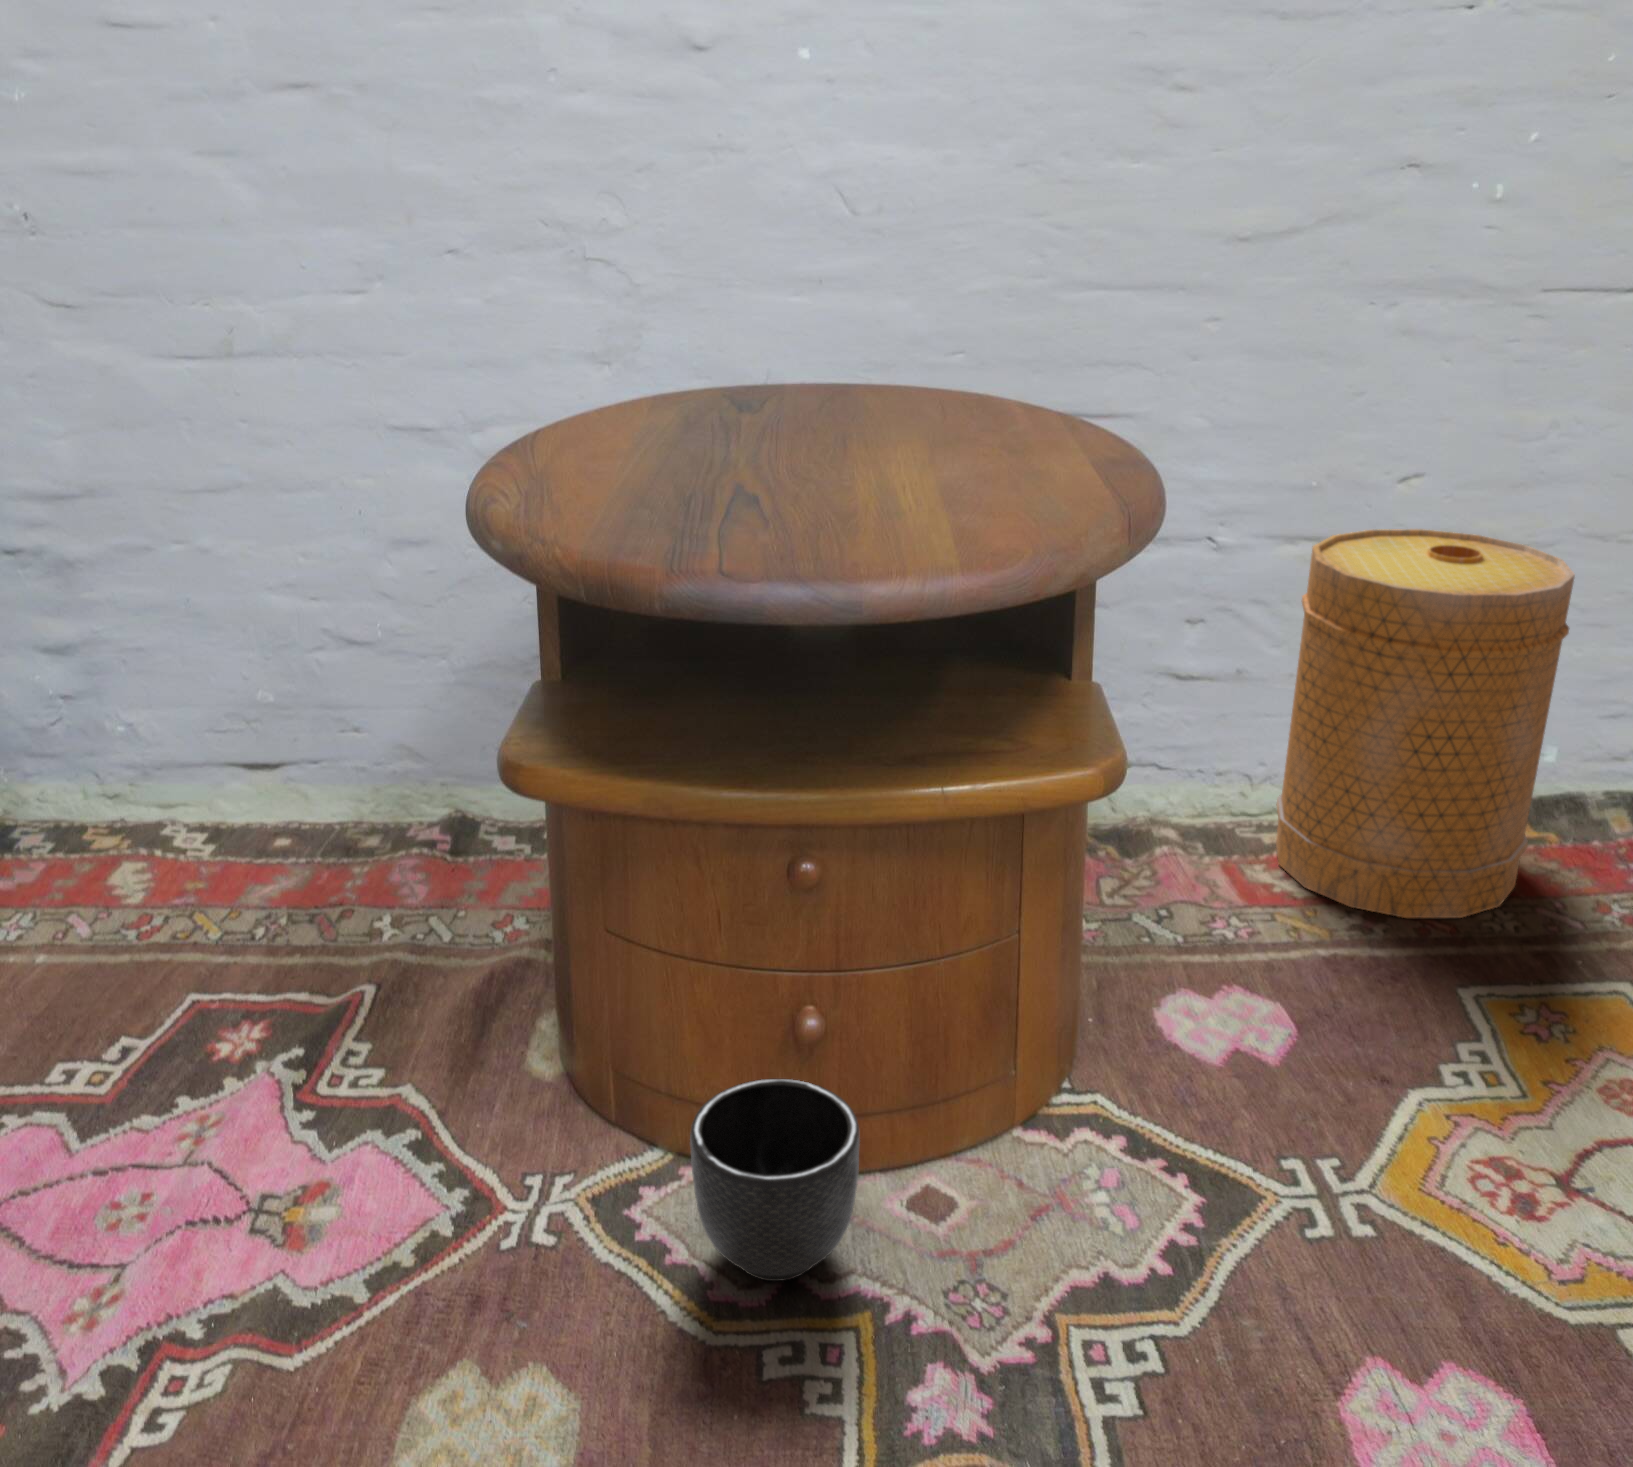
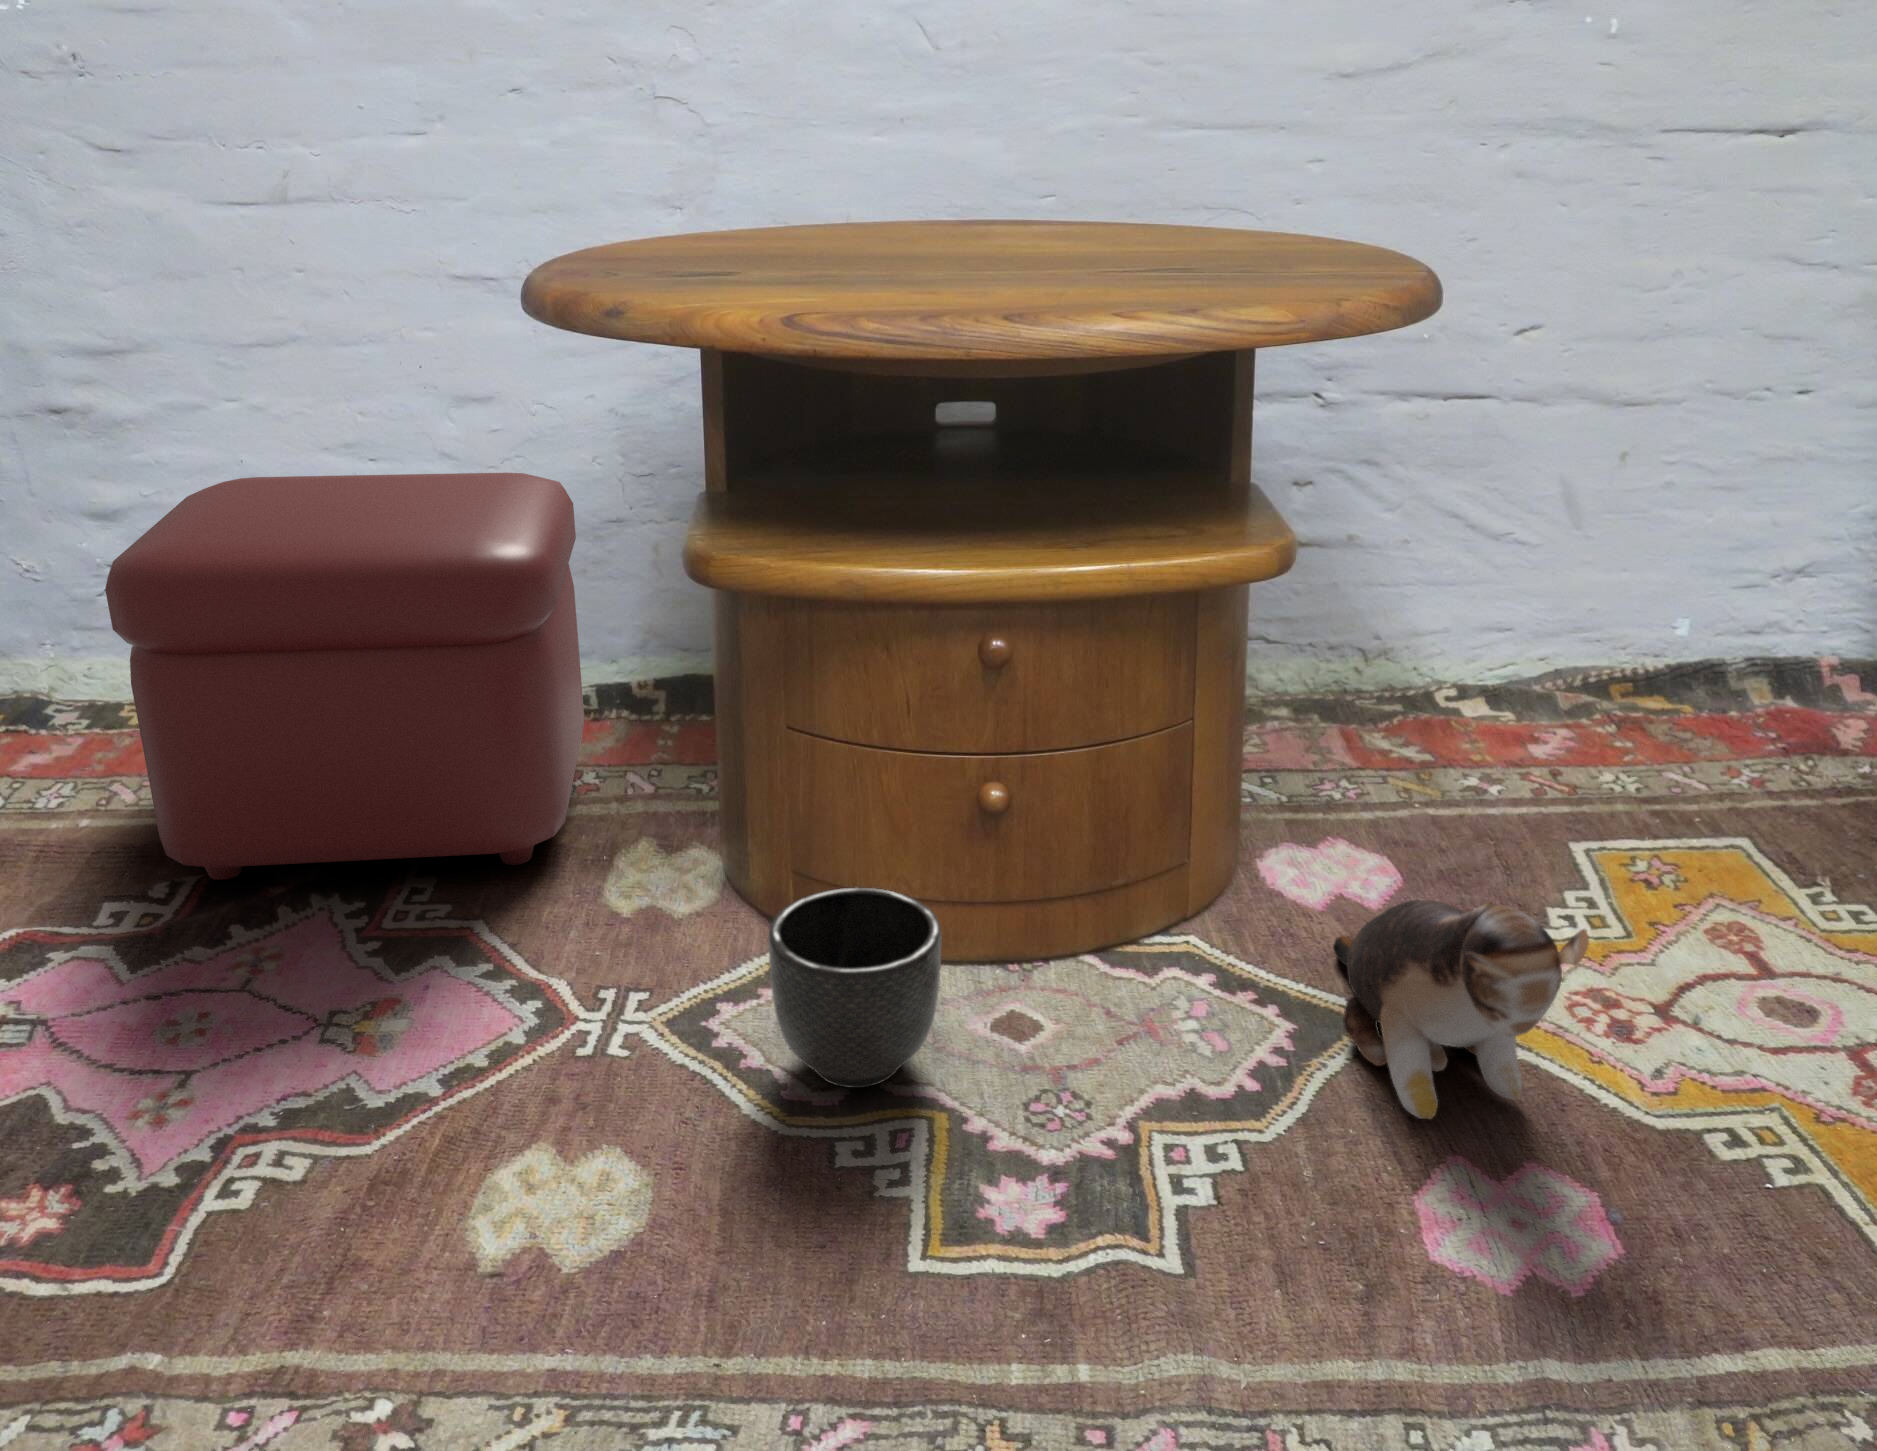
basket: present [1276,529,1575,918] -> none [1399,387,1700,782]
ottoman: none [39,642,495,1050] -> present [105,473,584,880]
plush toy: none [1234,1085,1515,1314] -> present [1333,900,1589,1119]

